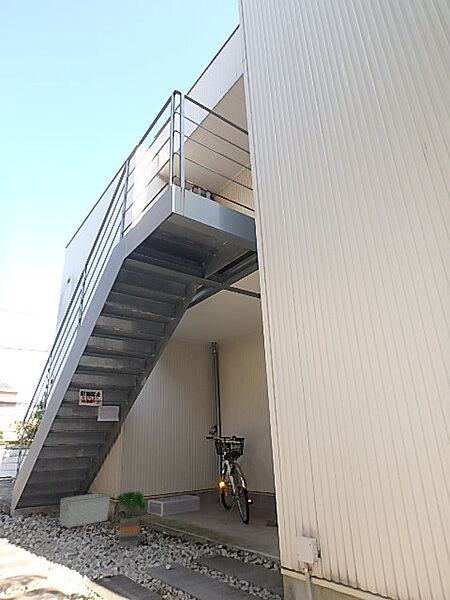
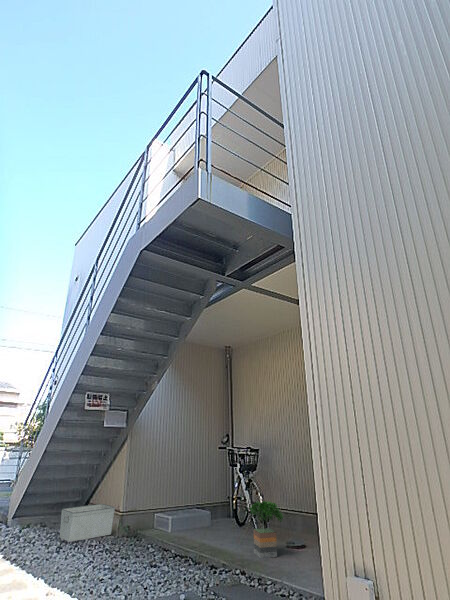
potted tree: present [116,491,147,547] -> present [250,501,283,558]

